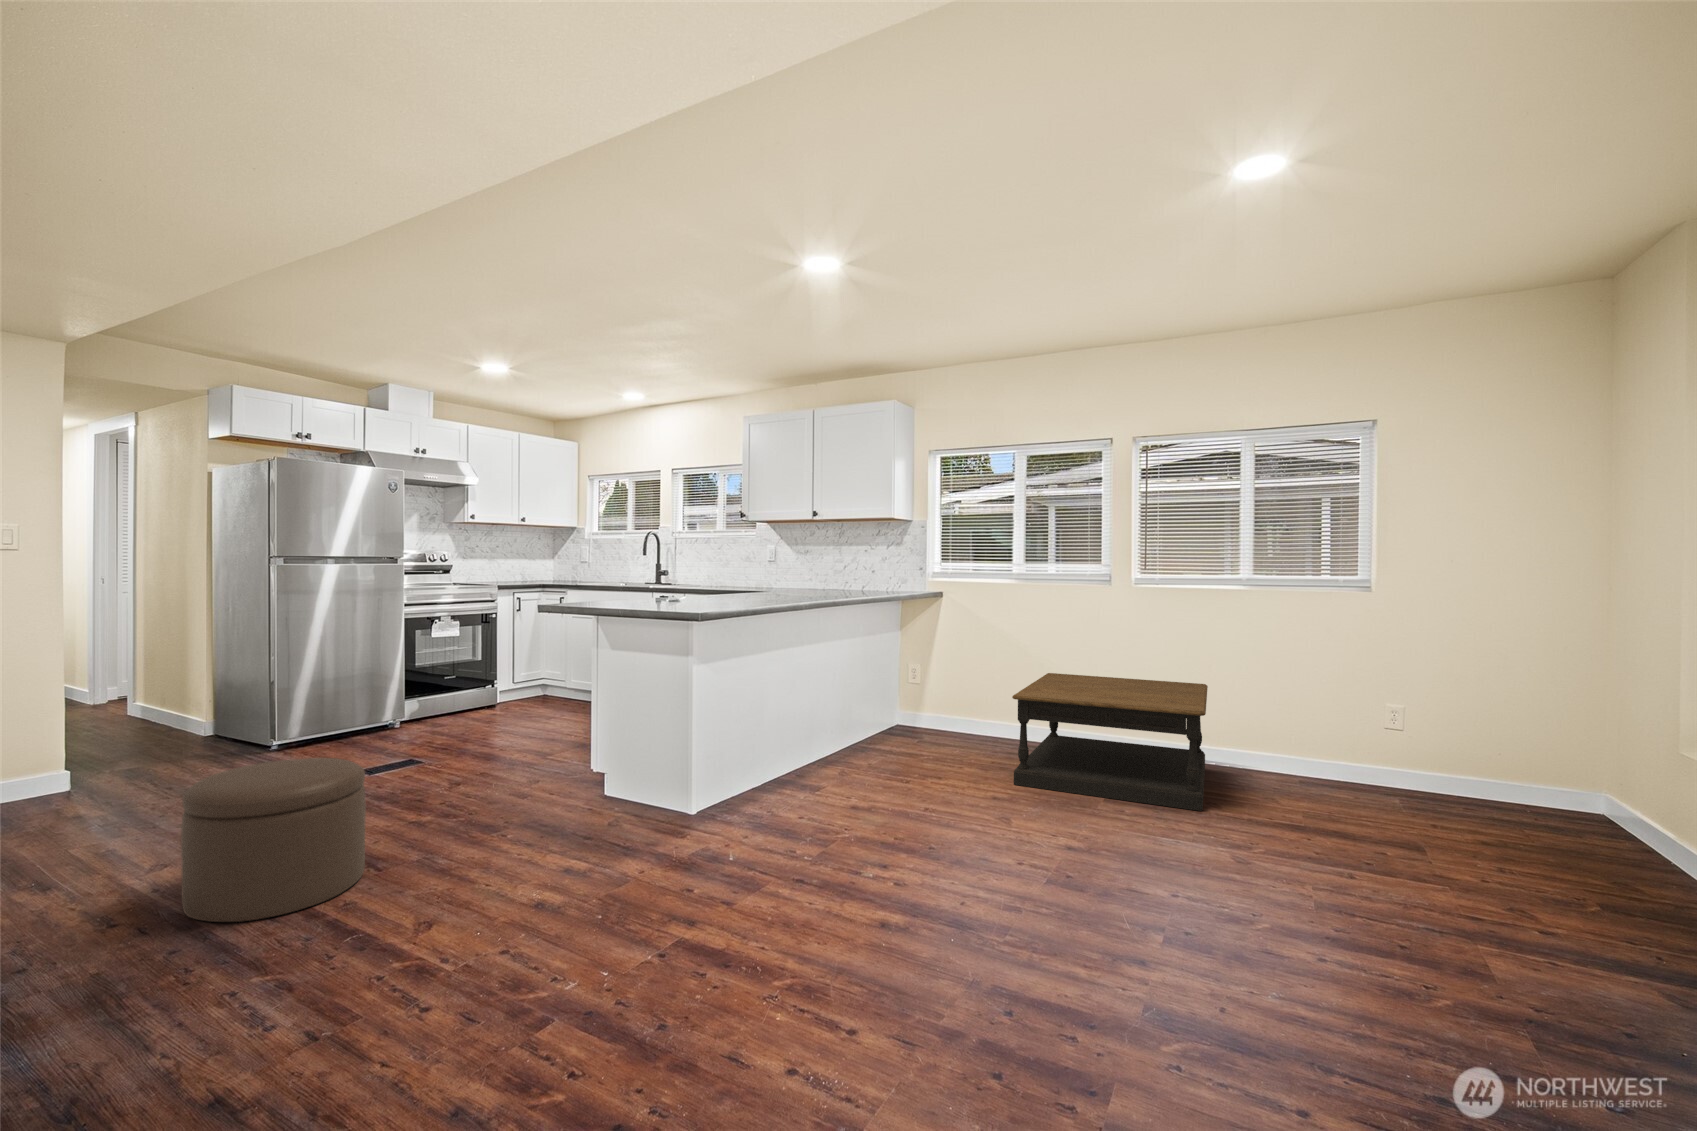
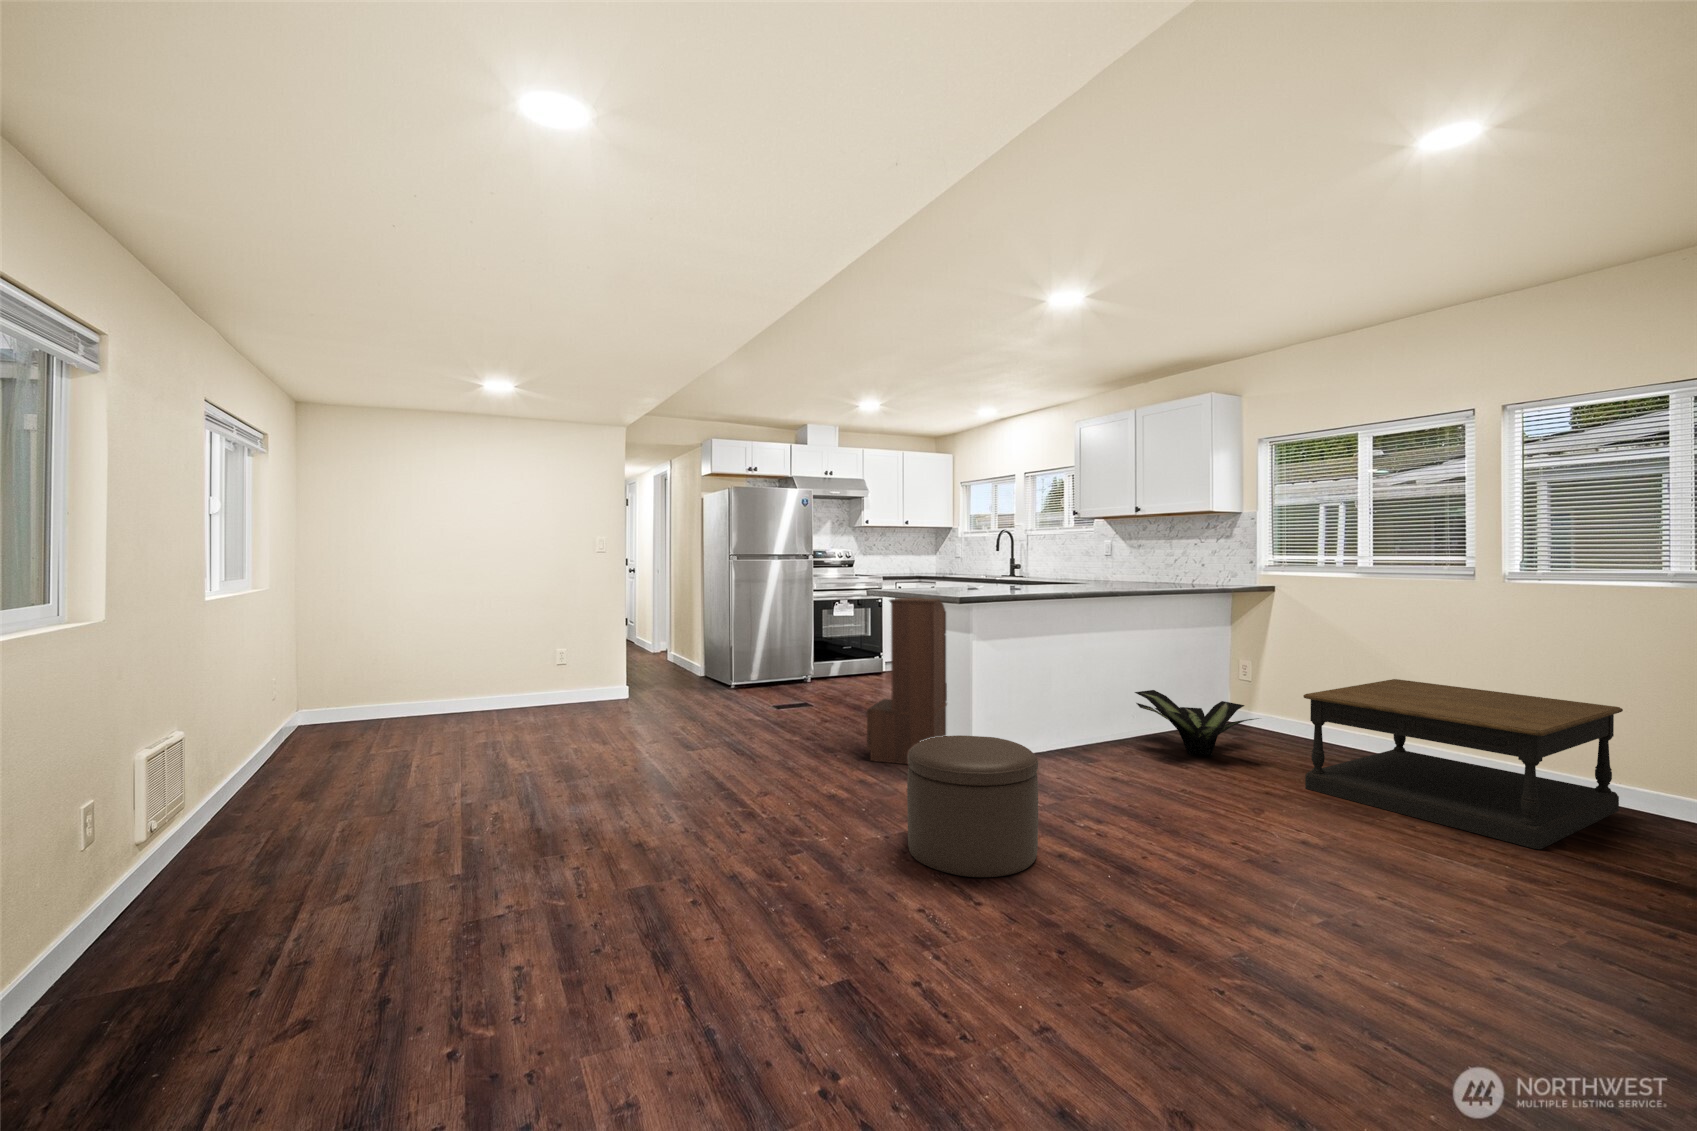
bookshelf: none [556,612,655,837] -> present [867,598,947,764]
potted plant: none [838,701,964,766] -> present [1135,690,1259,757]
ottoman: present [181,758,366,922] -> present [907,735,1038,877]

